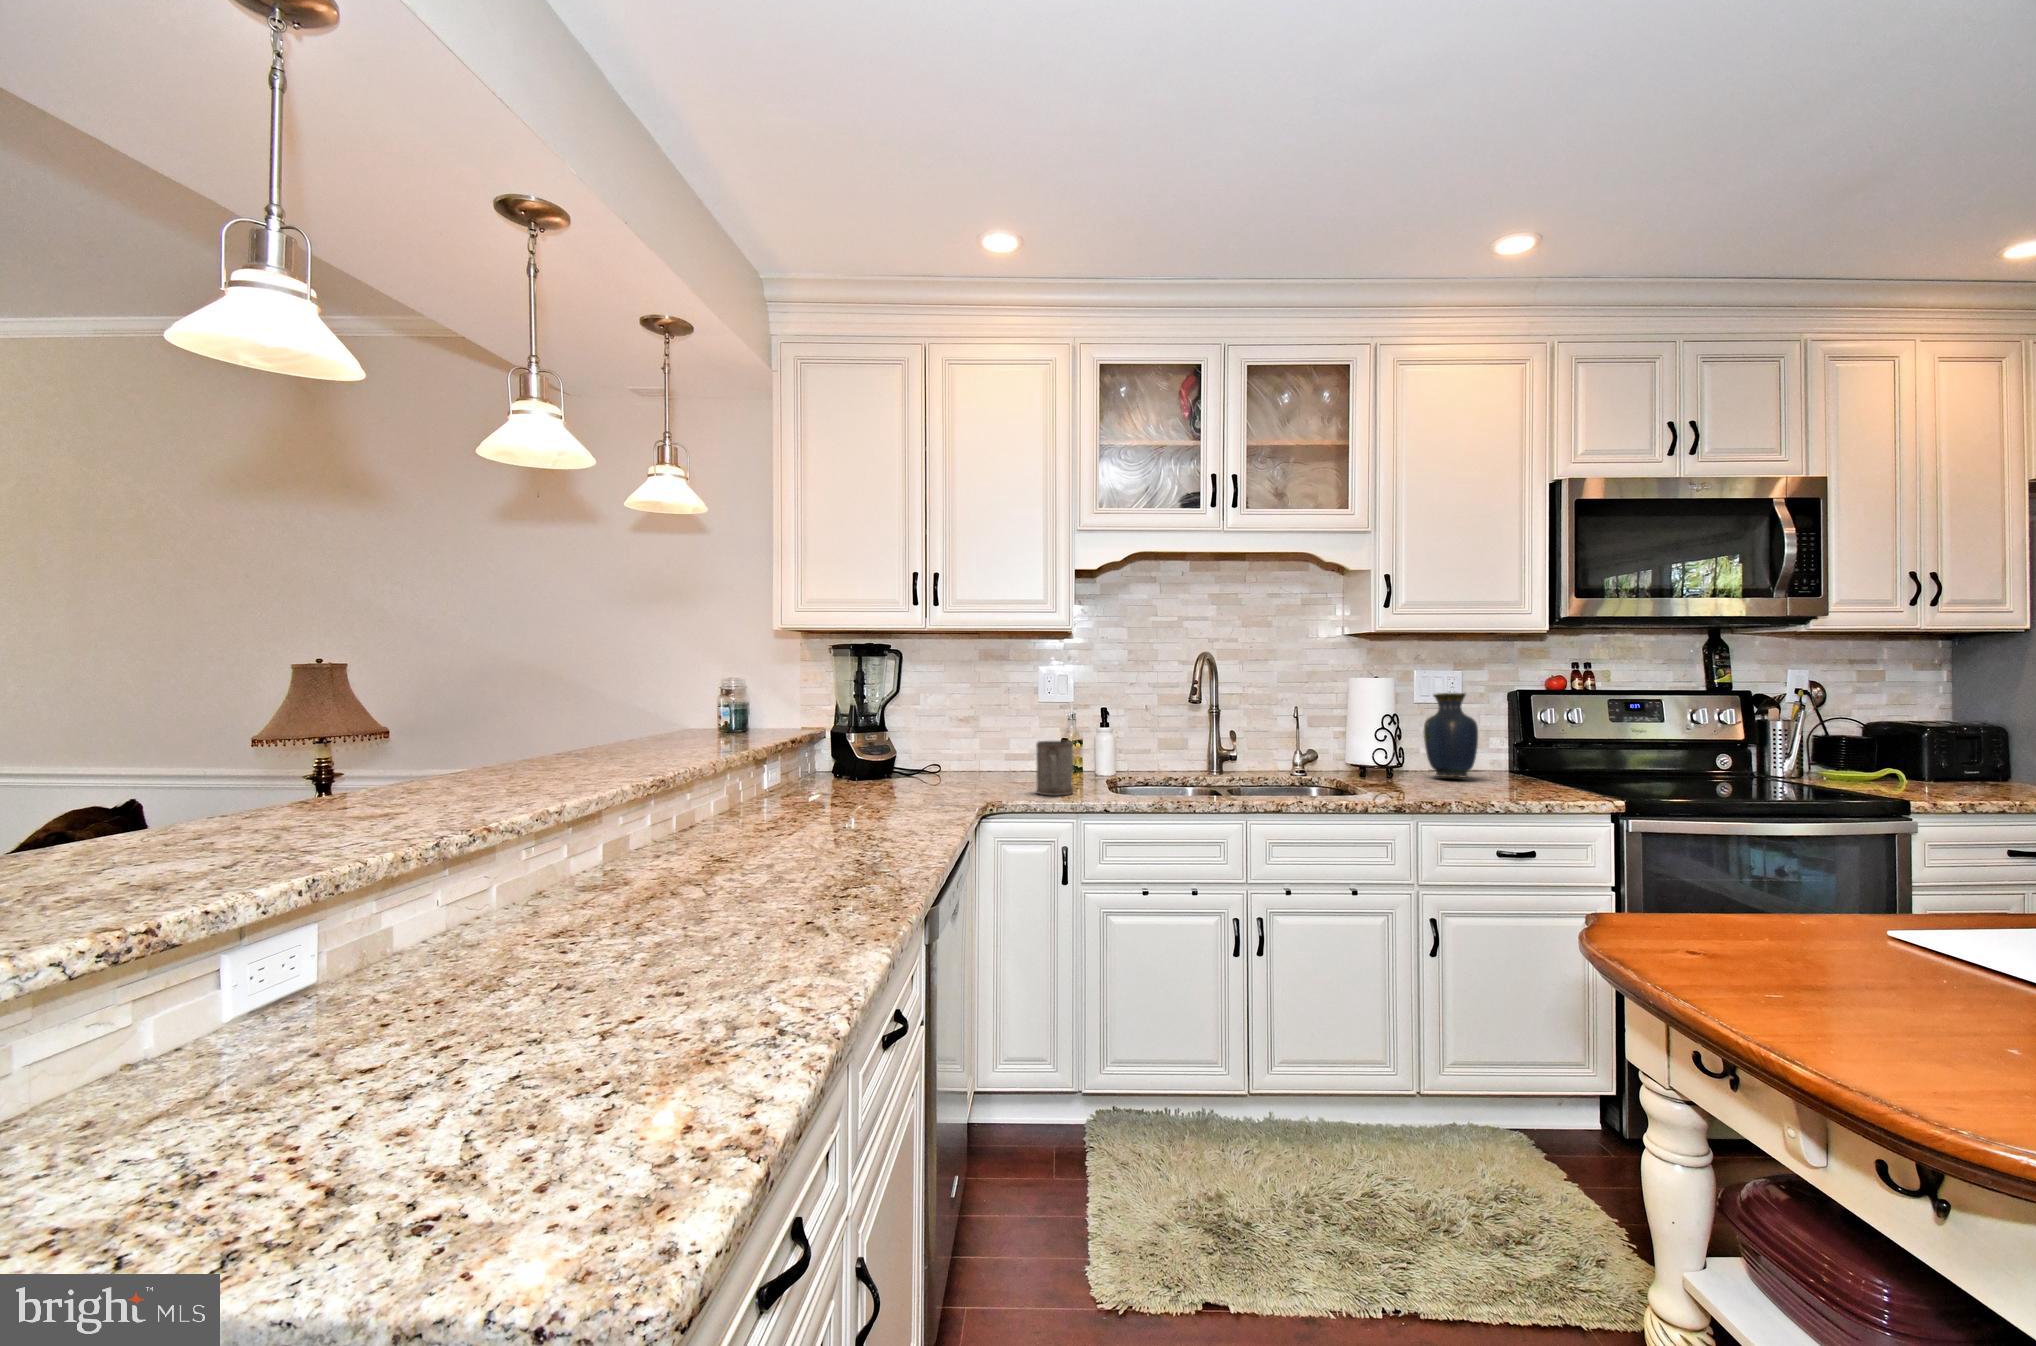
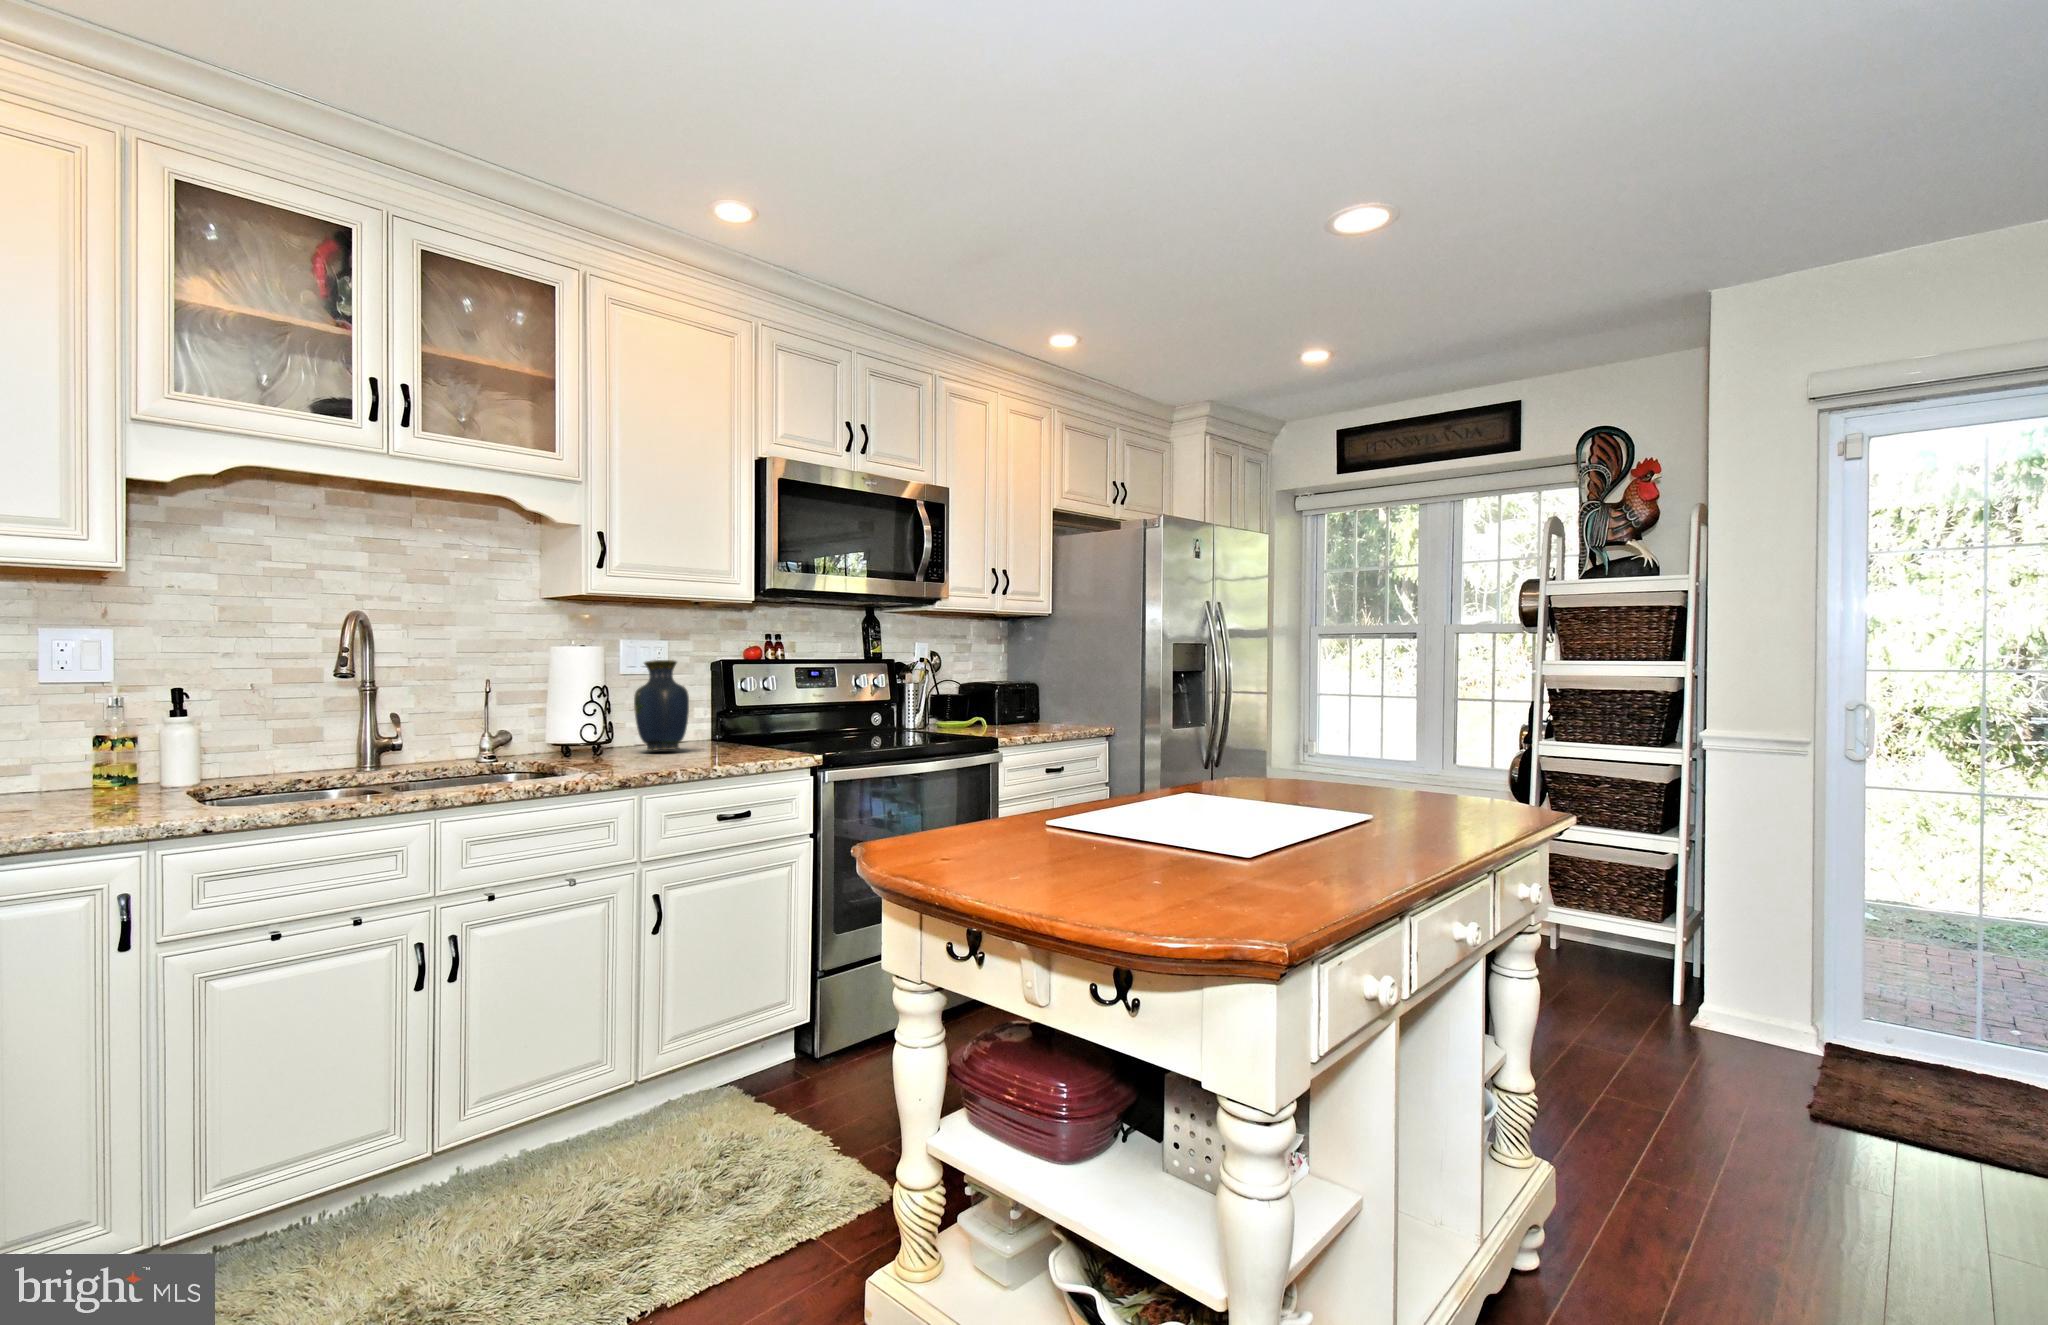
mug: present [1036,741,1073,795] -> none [49,732,132,820]

